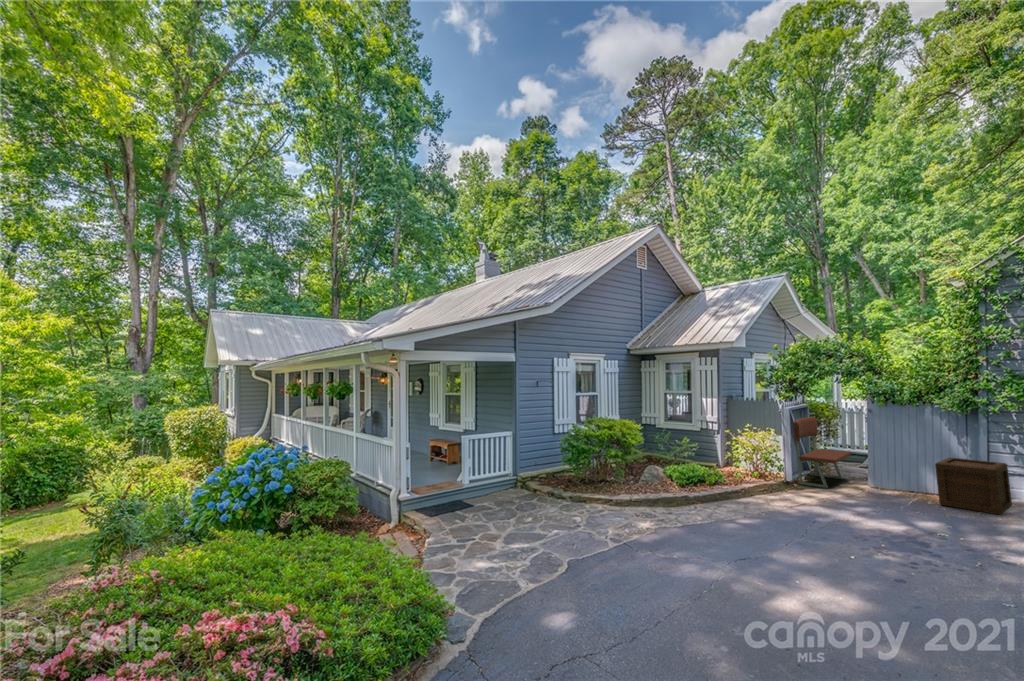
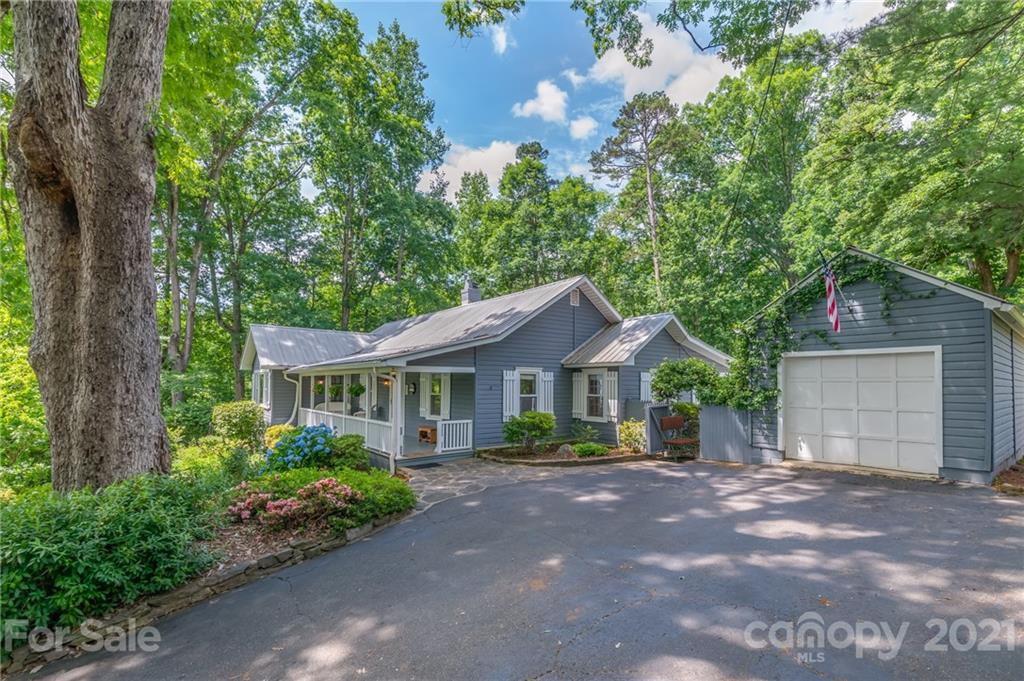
wooden crate: present [935,457,1012,515] -> none [726,442,768,474]

